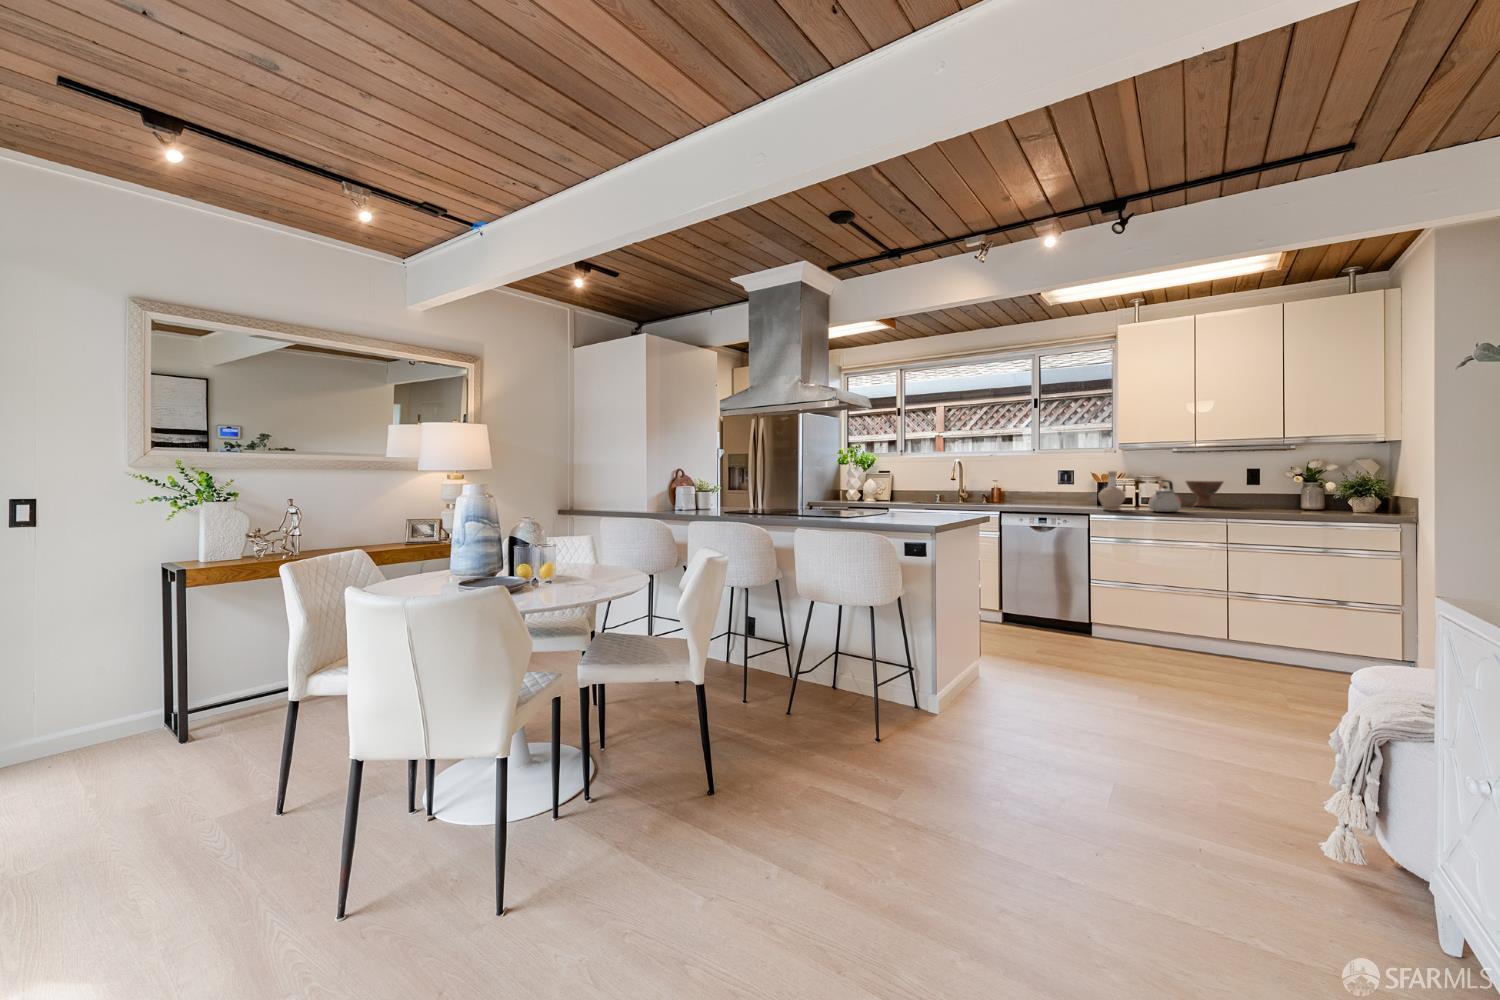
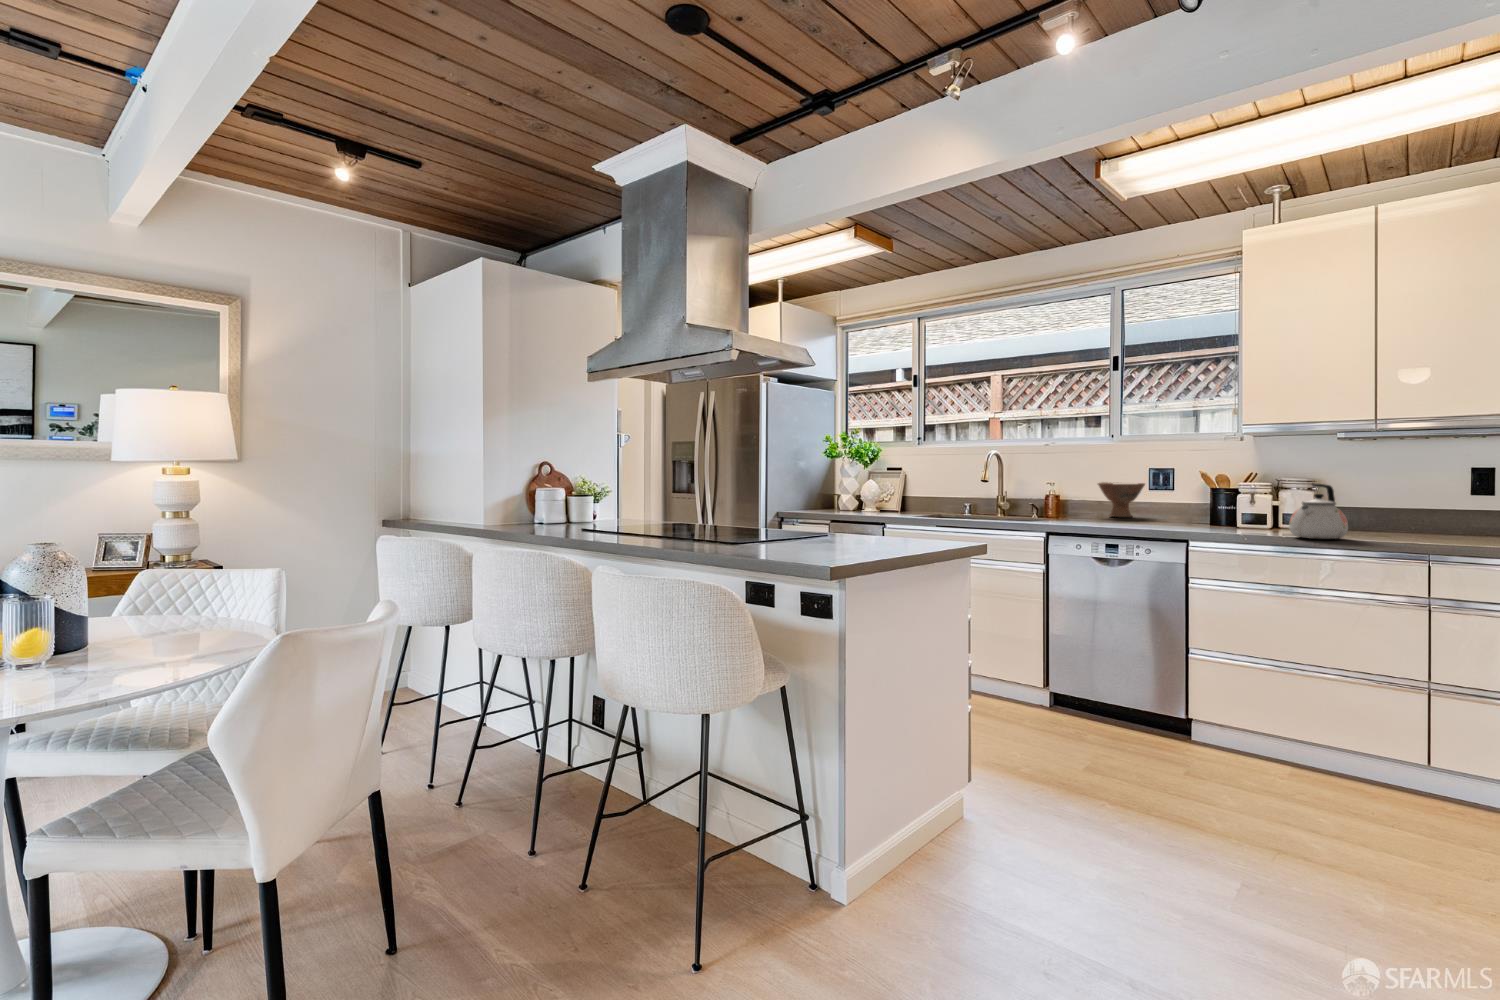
bottle: present [1098,471,1126,511] -> none [1203,469,1250,535]
bowl: present [1186,481,1223,506] -> present [1098,482,1145,517]

